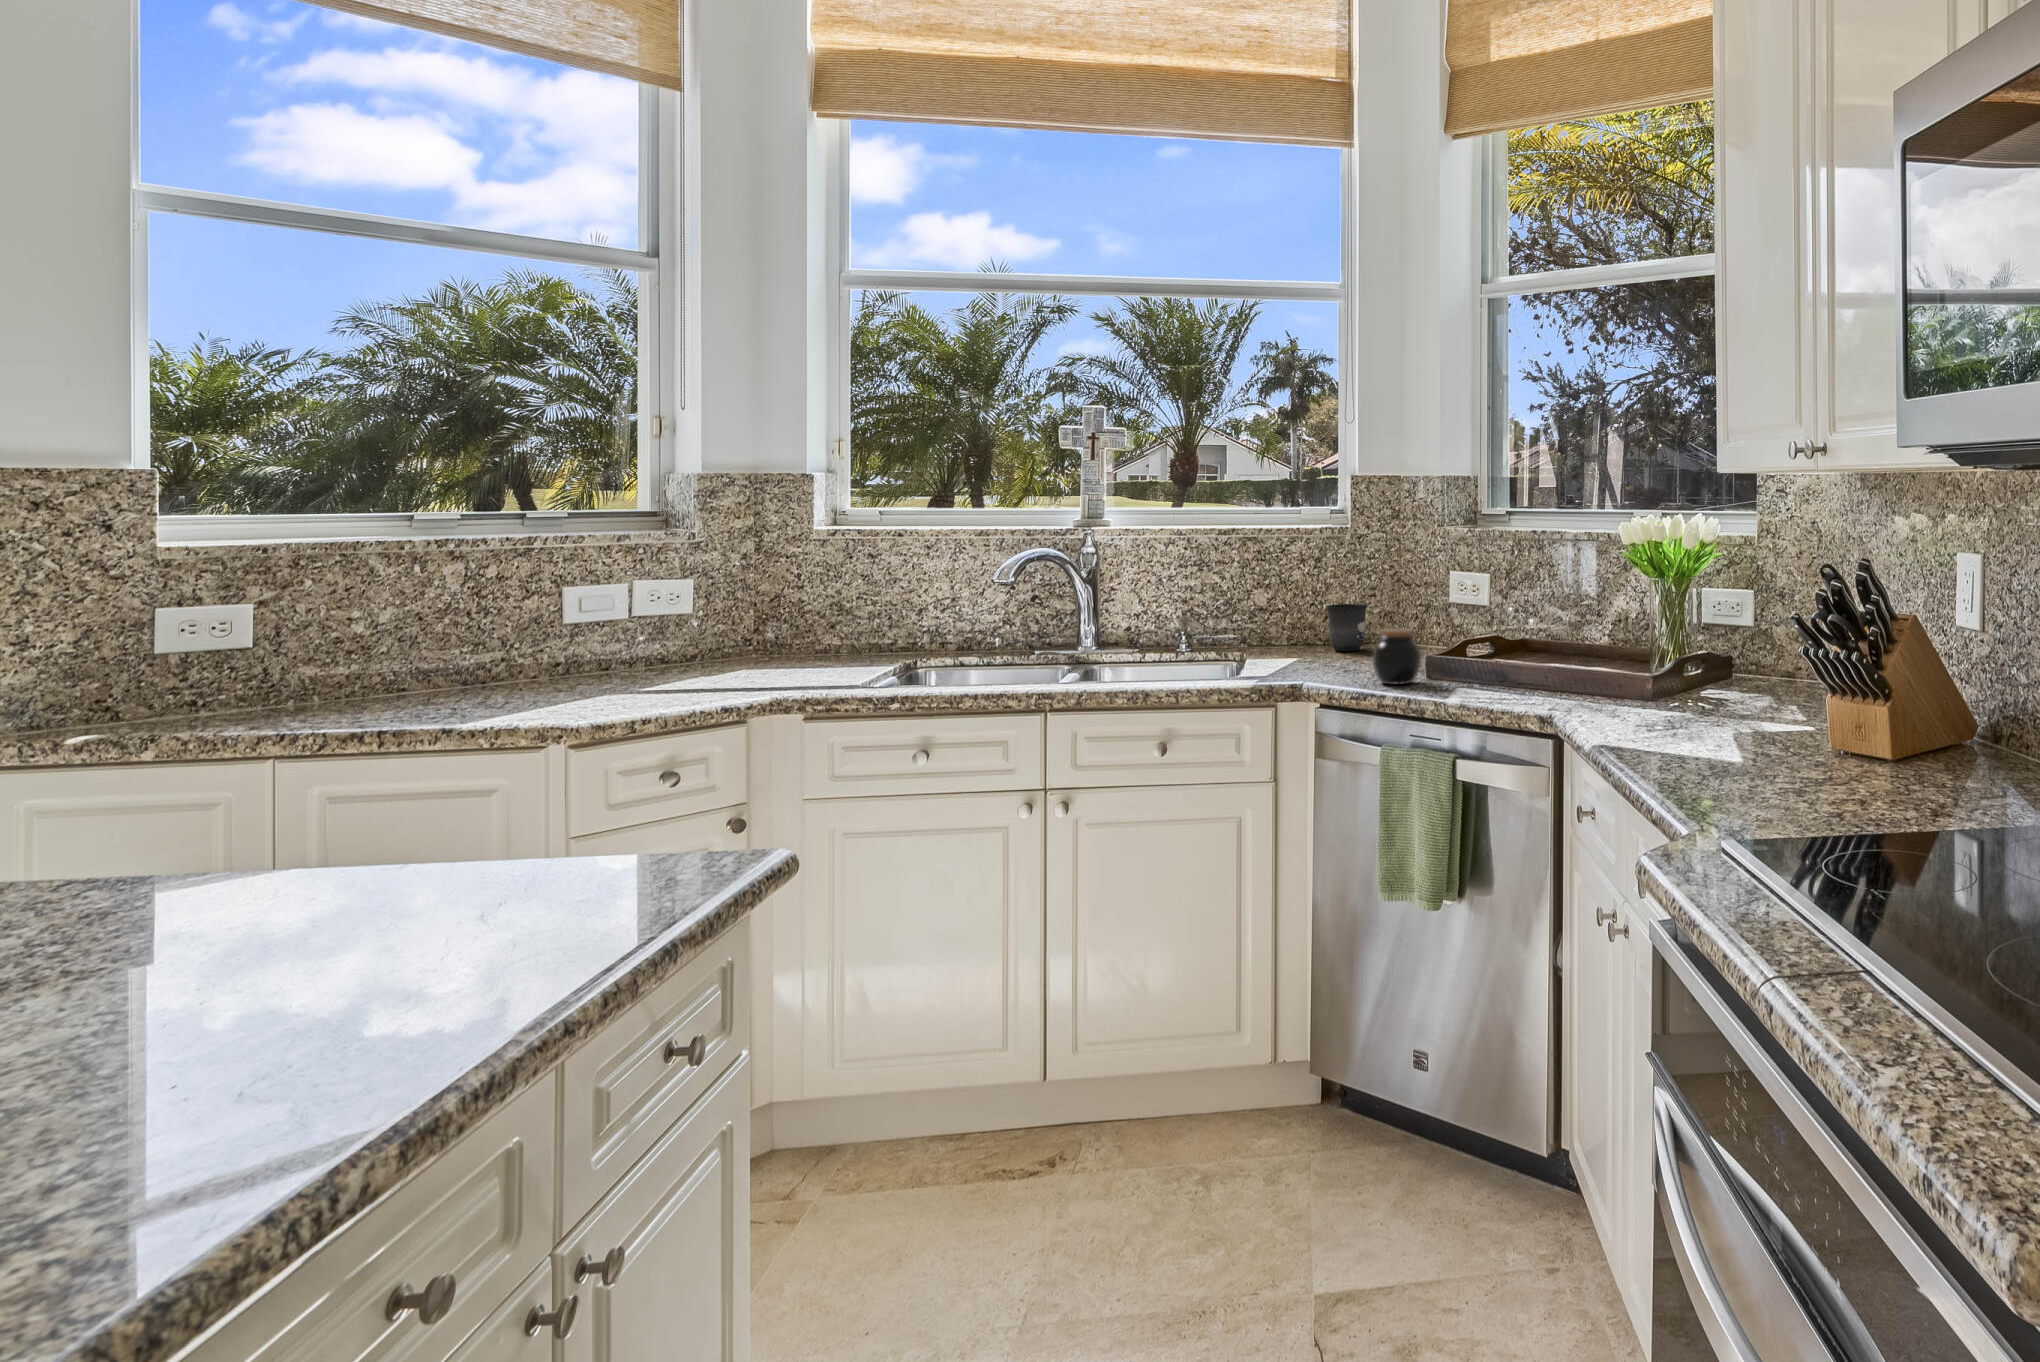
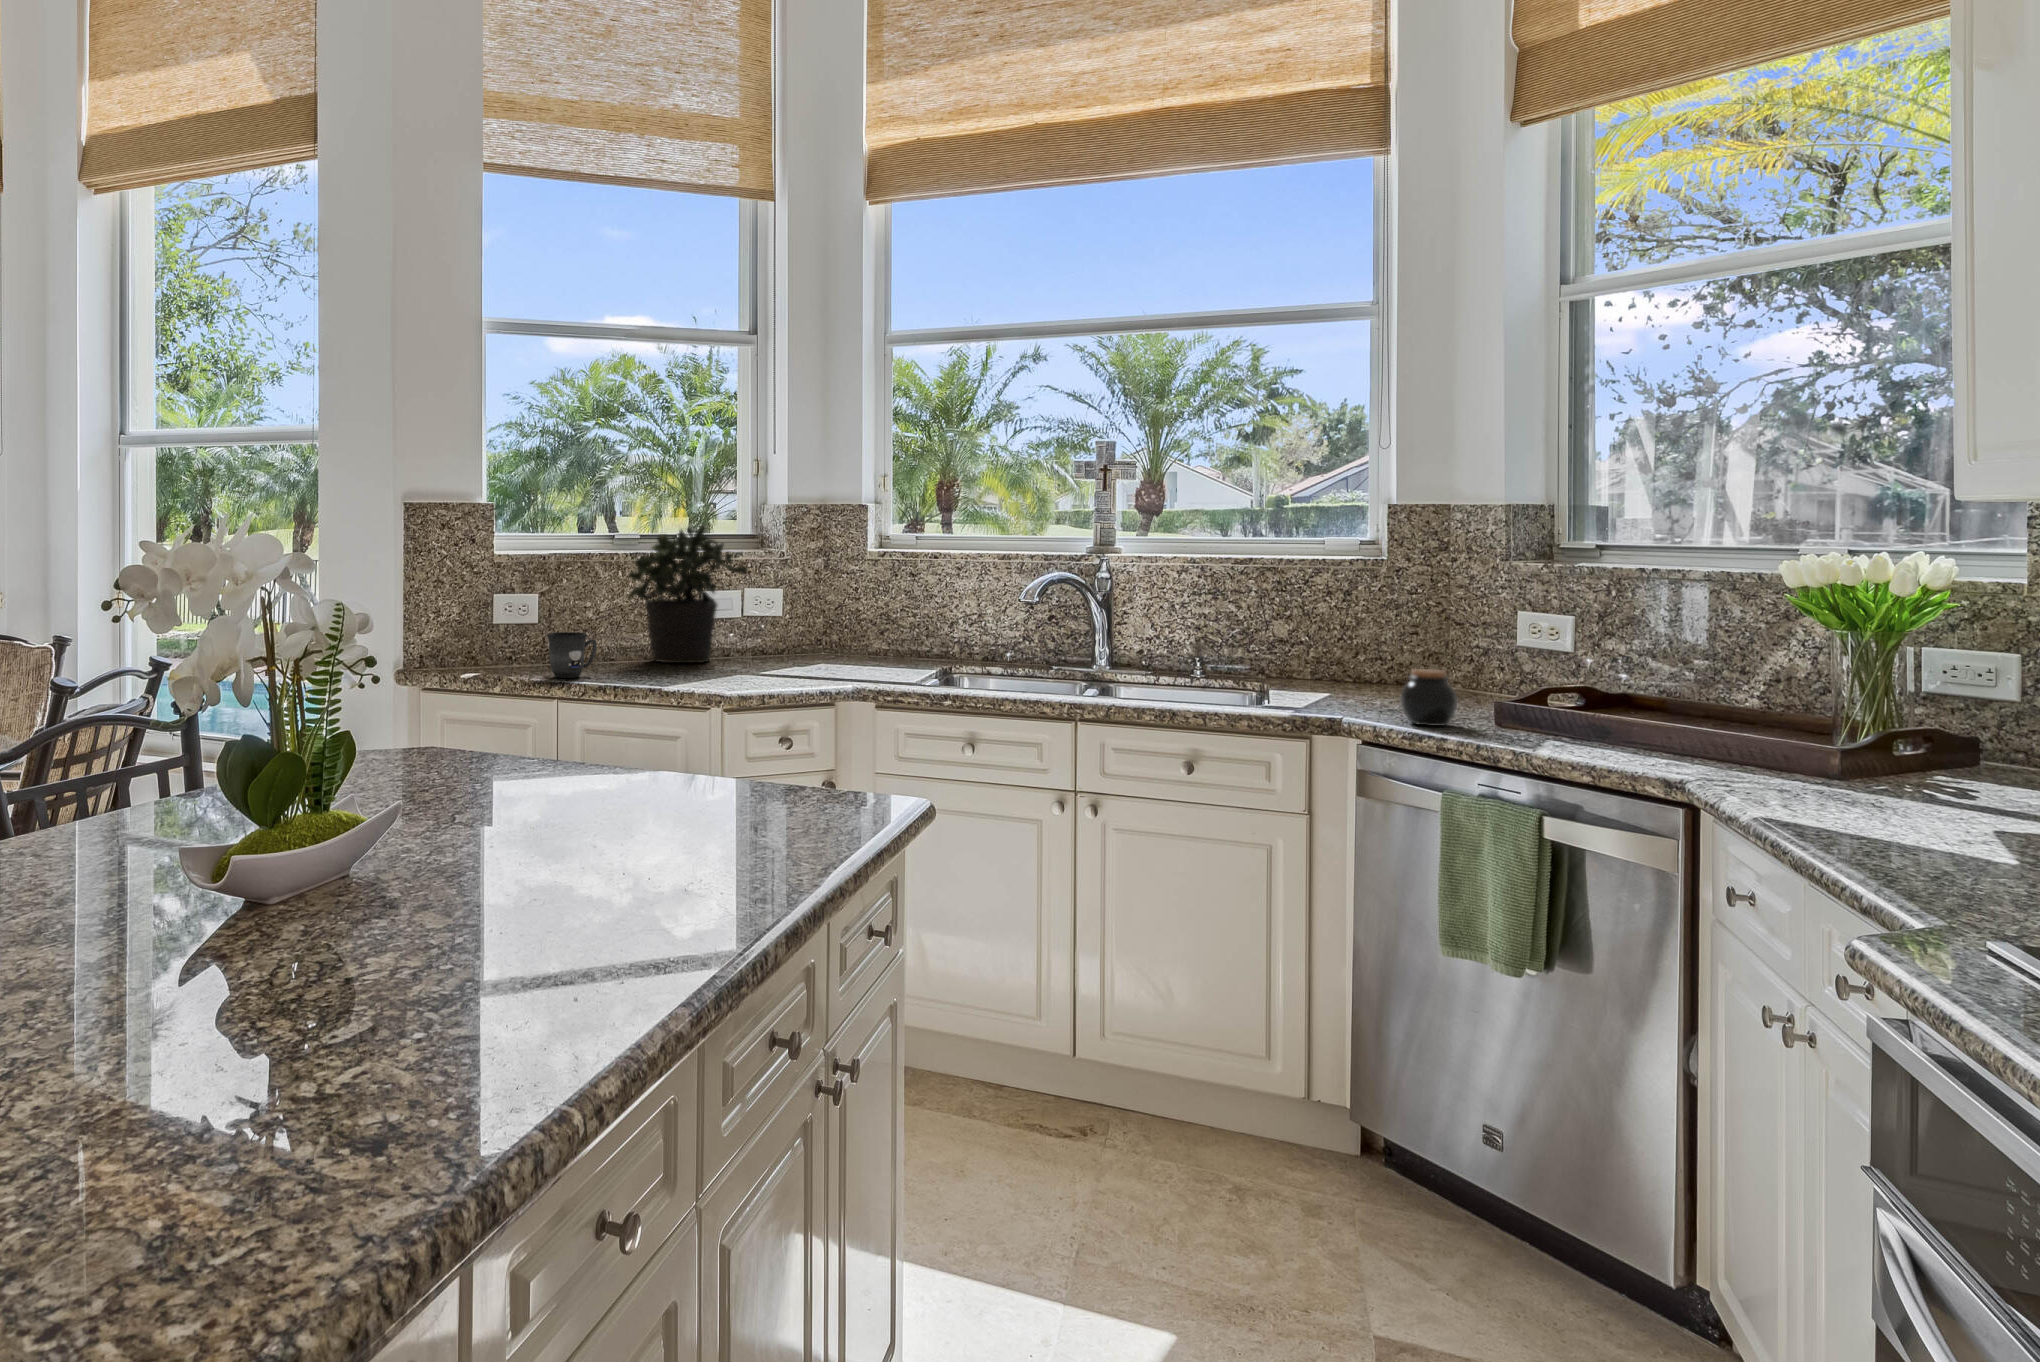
potted plant: none [429,496,633,684] -> present [628,525,748,663]
mug: present [1326,604,1367,651] -> present [547,632,597,678]

